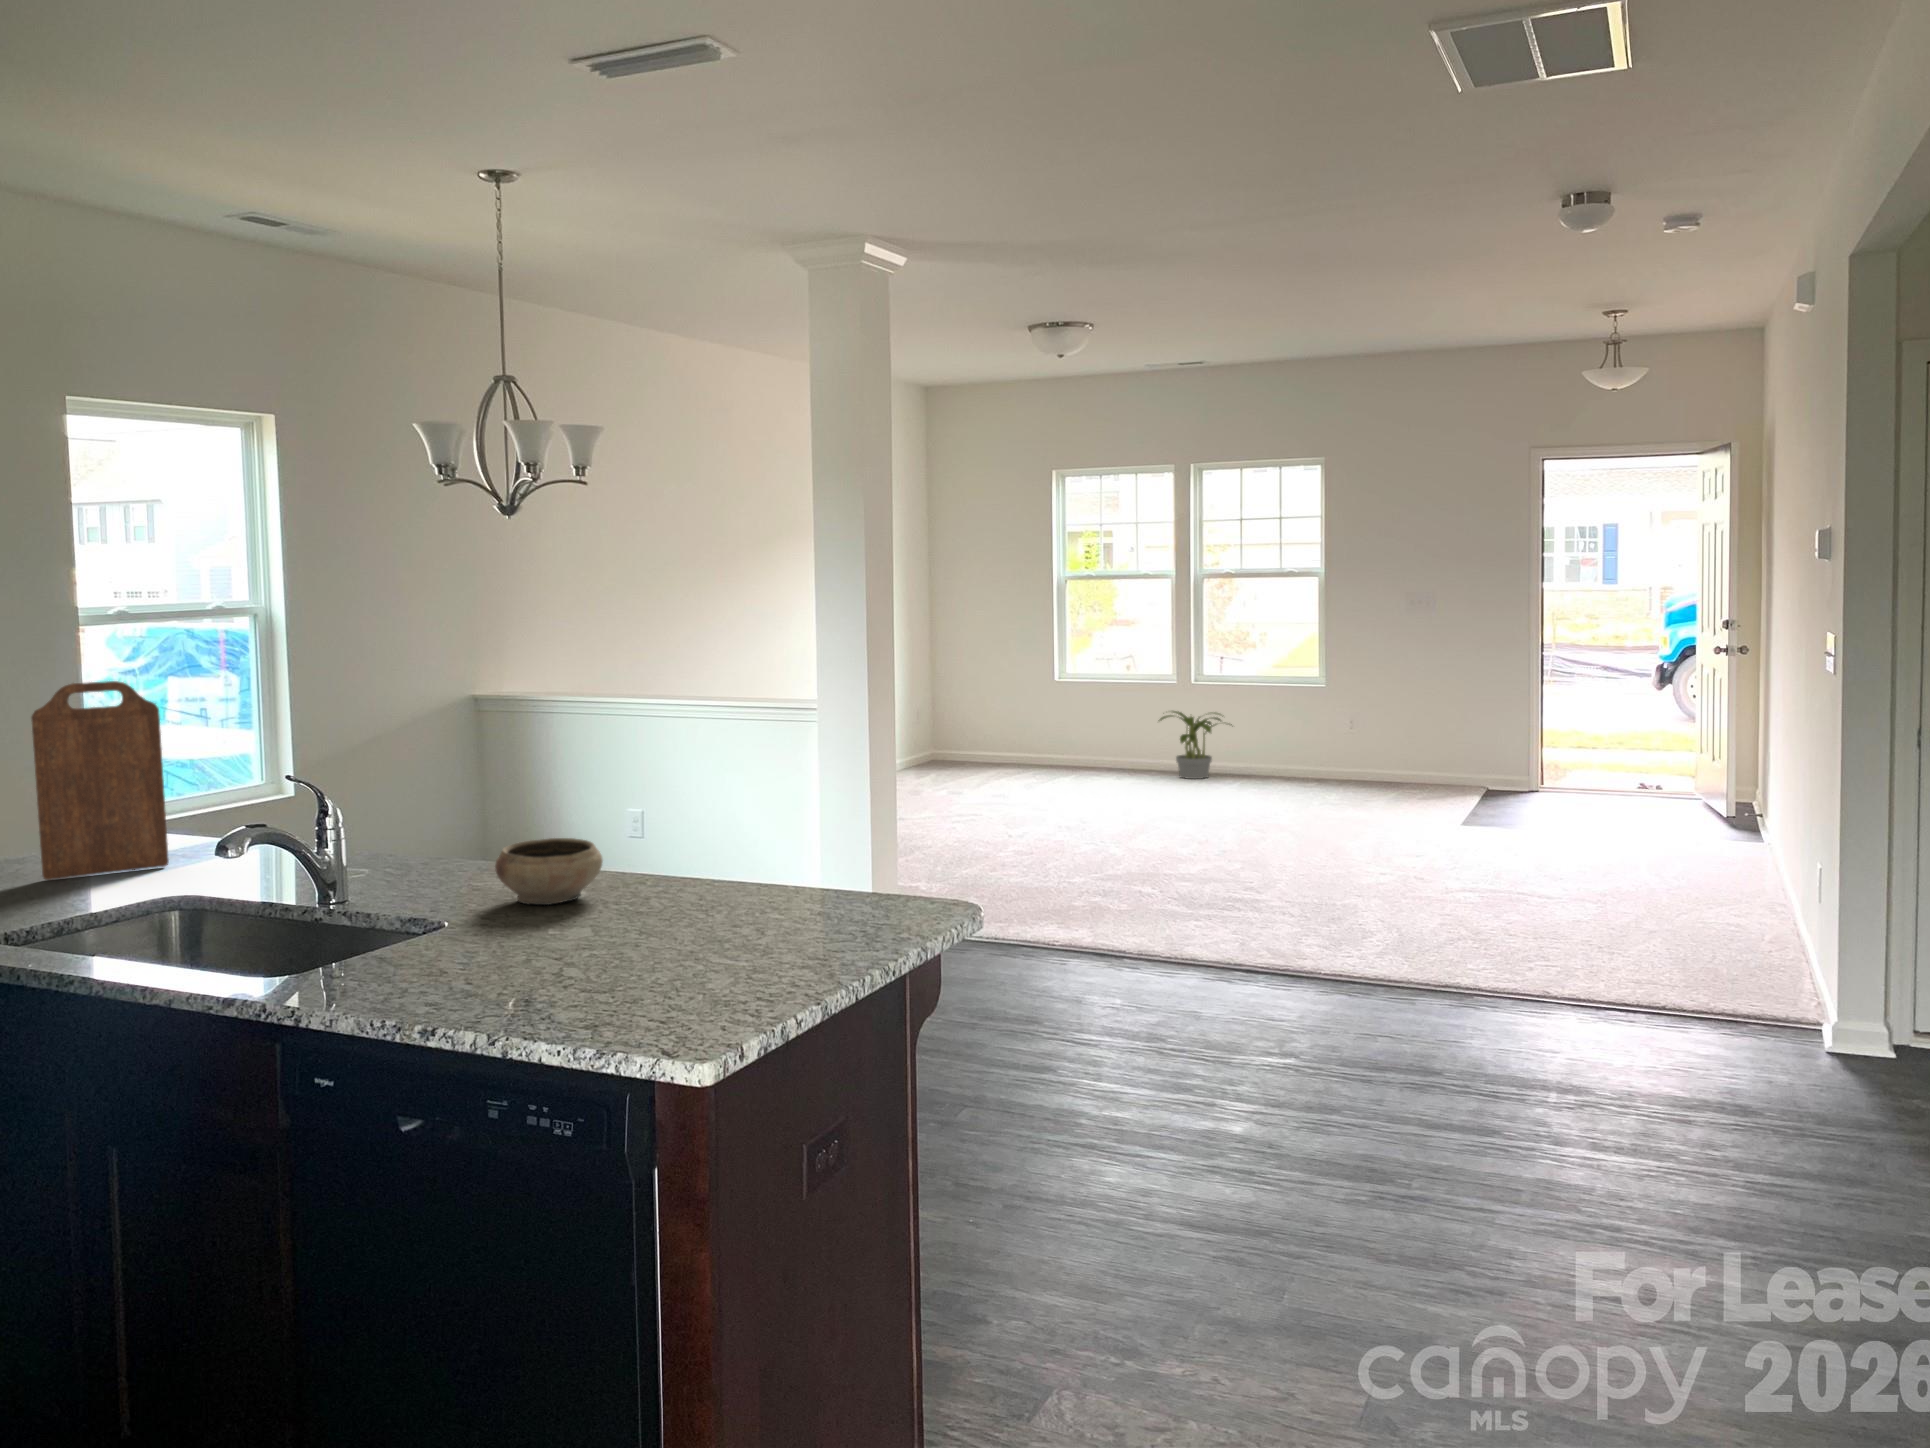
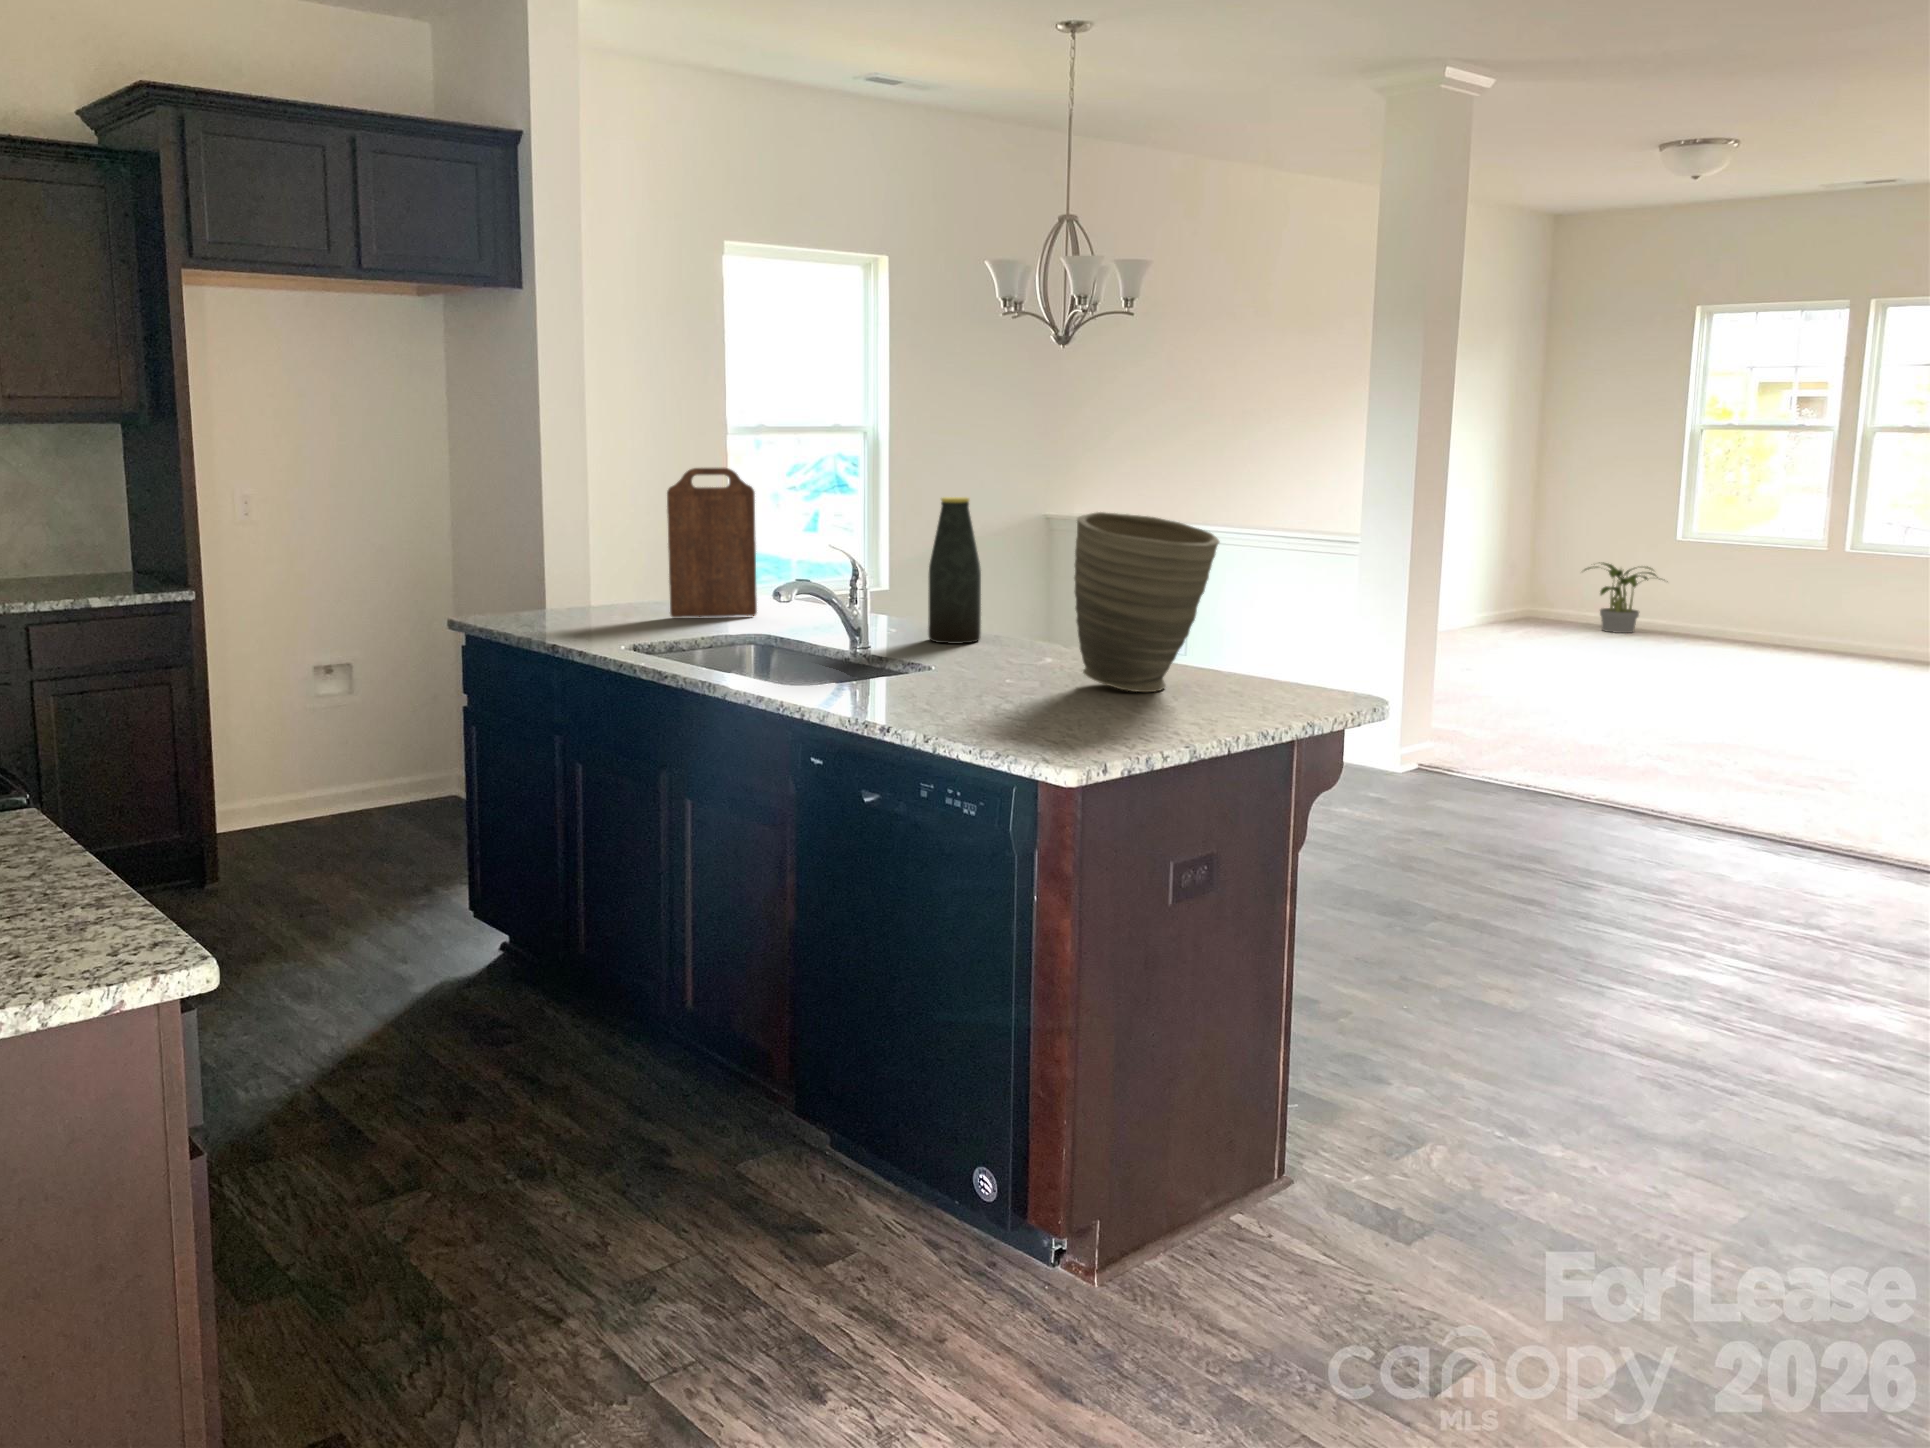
bottle: none [413,706,484,884] -> present [928,497,981,644]
potted plant: present [1159,711,1232,779] -> present [1584,562,1658,633]
vase: none [629,722,795,932] -> present [1074,512,1219,692]
ceramic bowl: present [495,838,603,905] -> none [979,611,1066,663]

